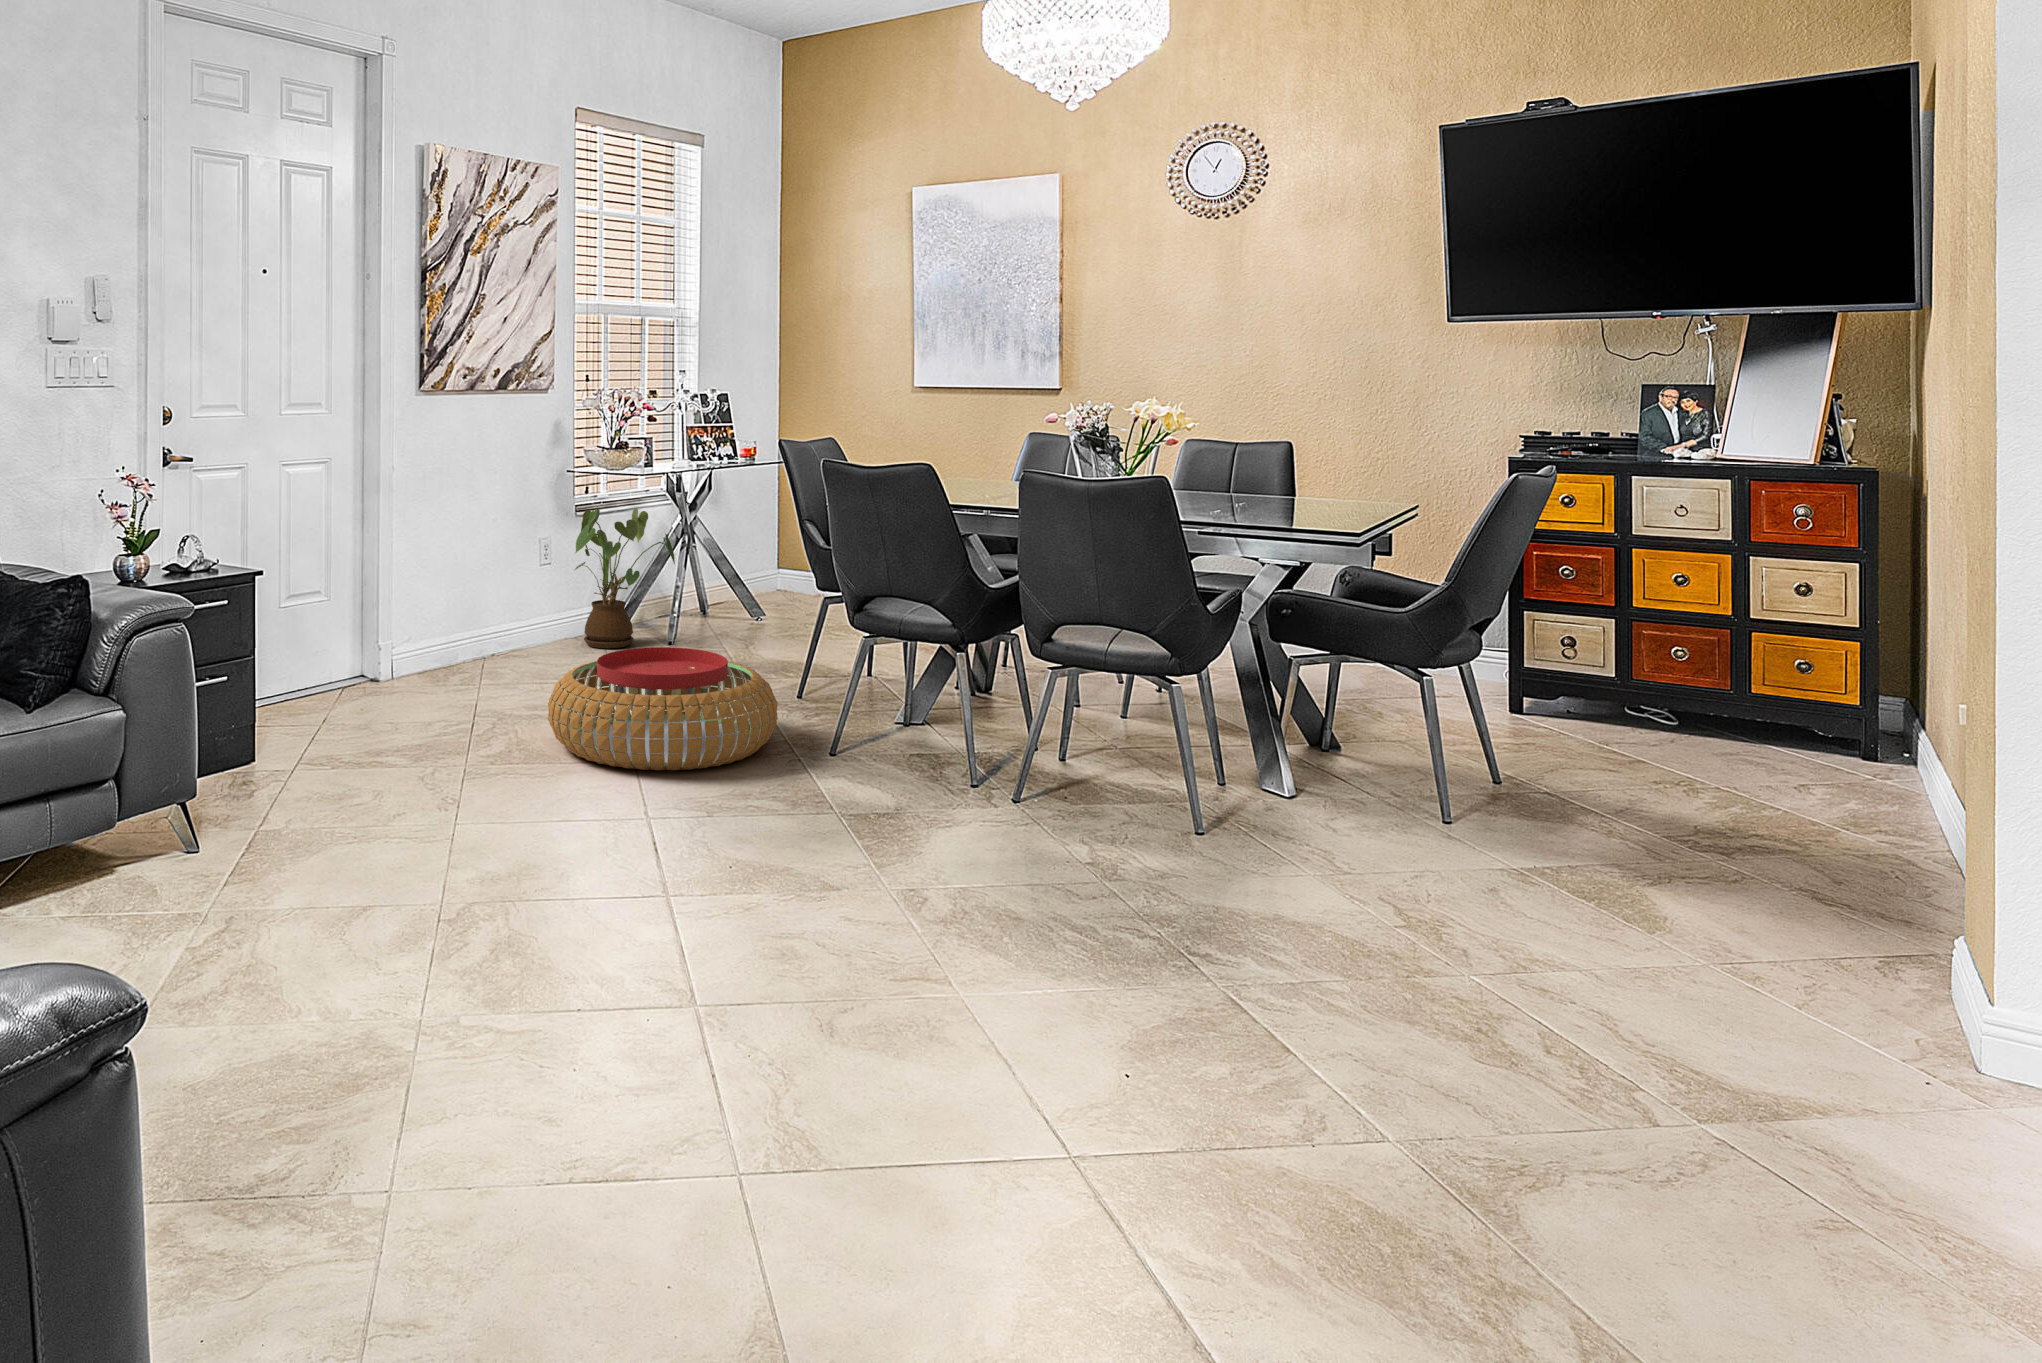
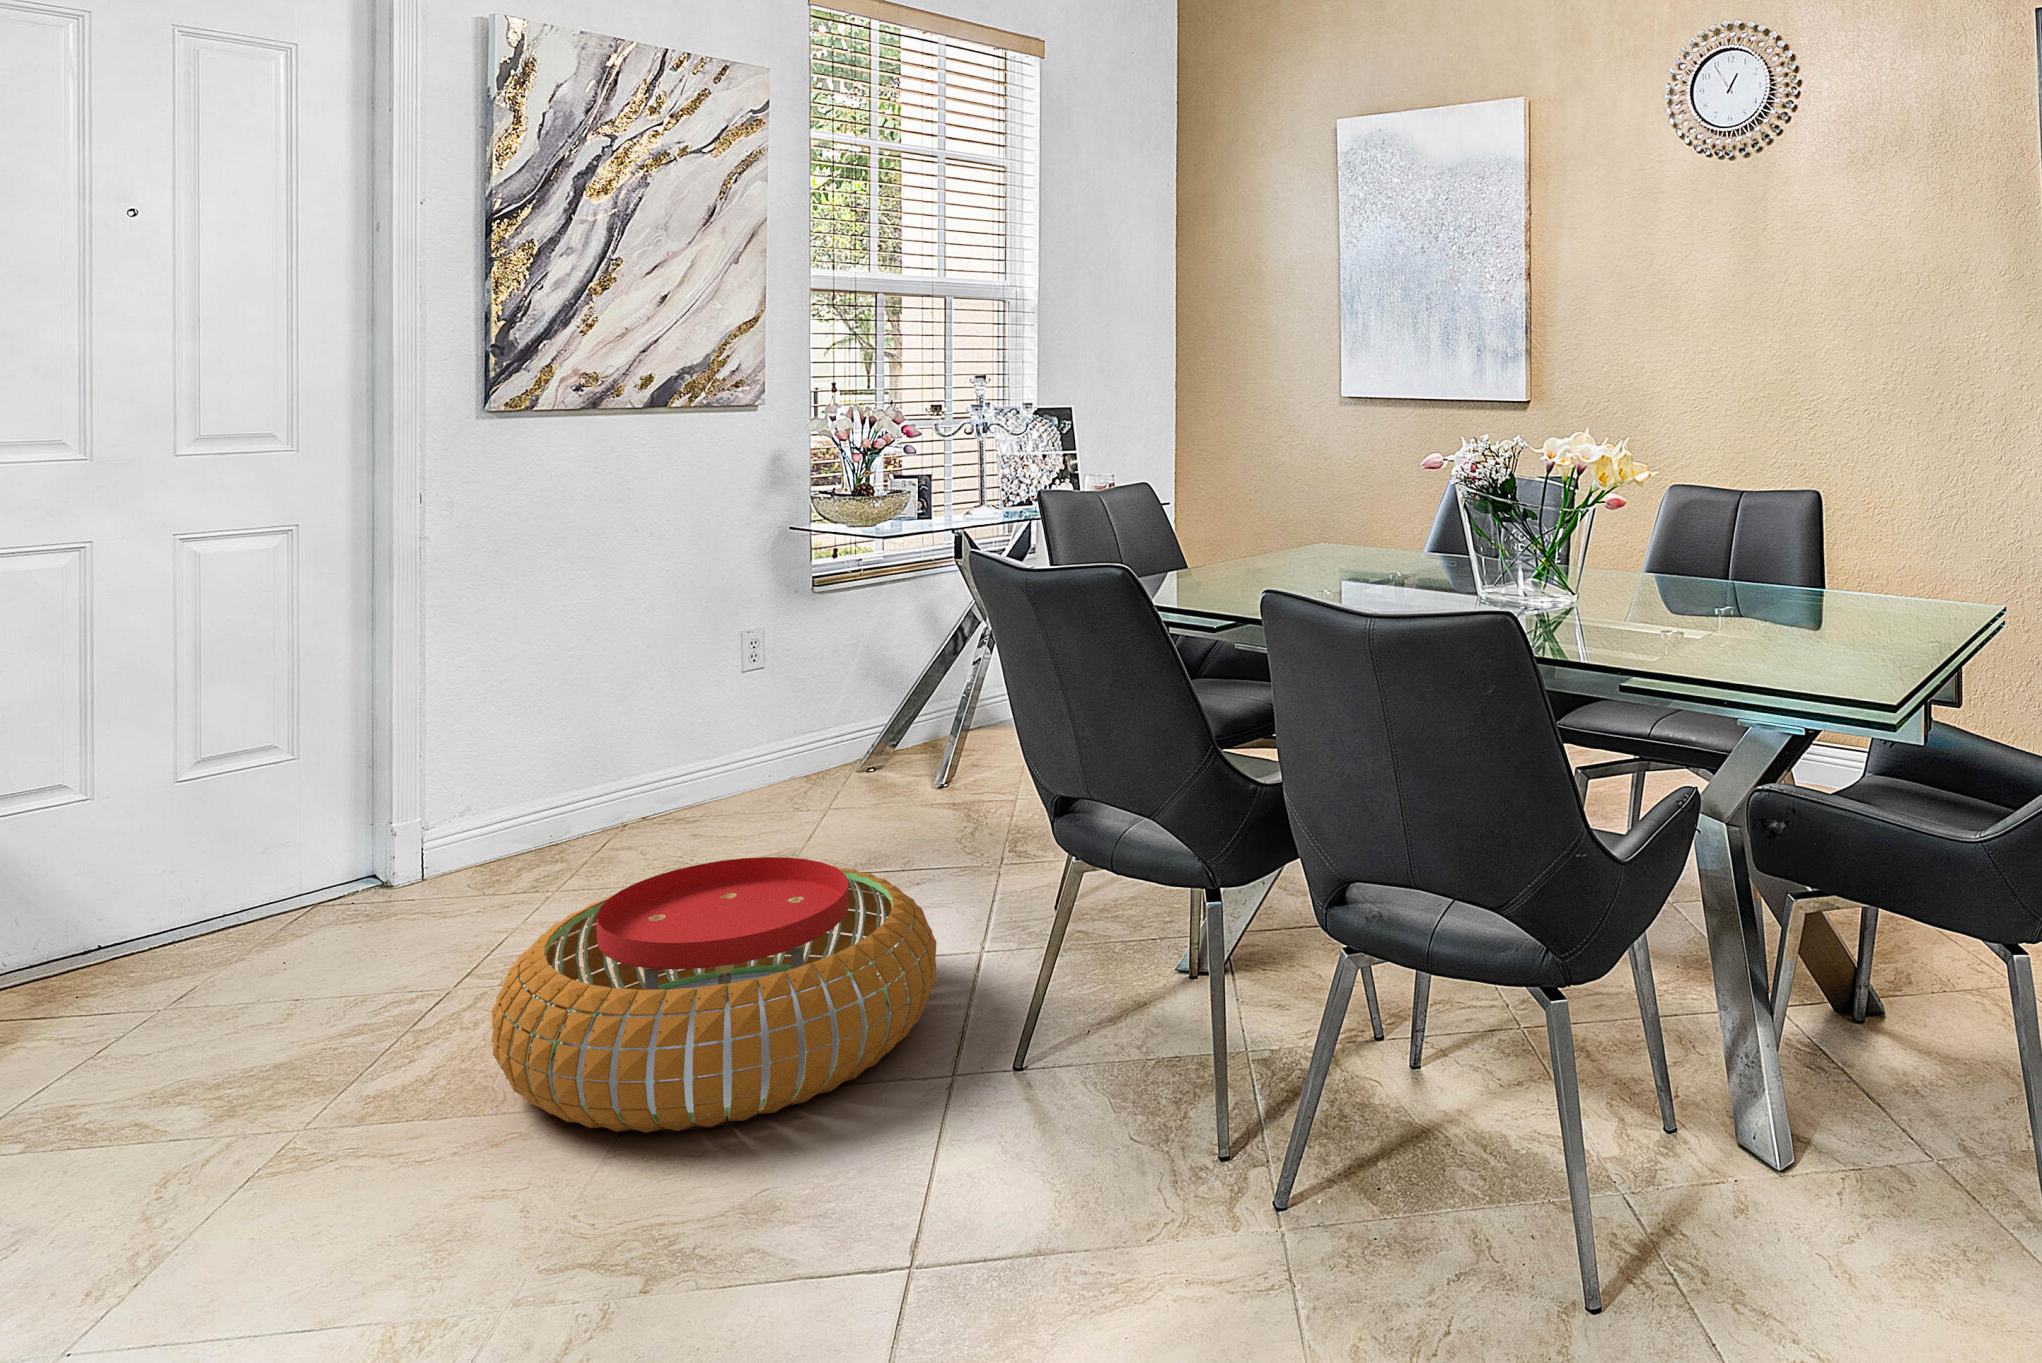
house plant: present [575,508,675,648] -> none [772,580,936,799]

